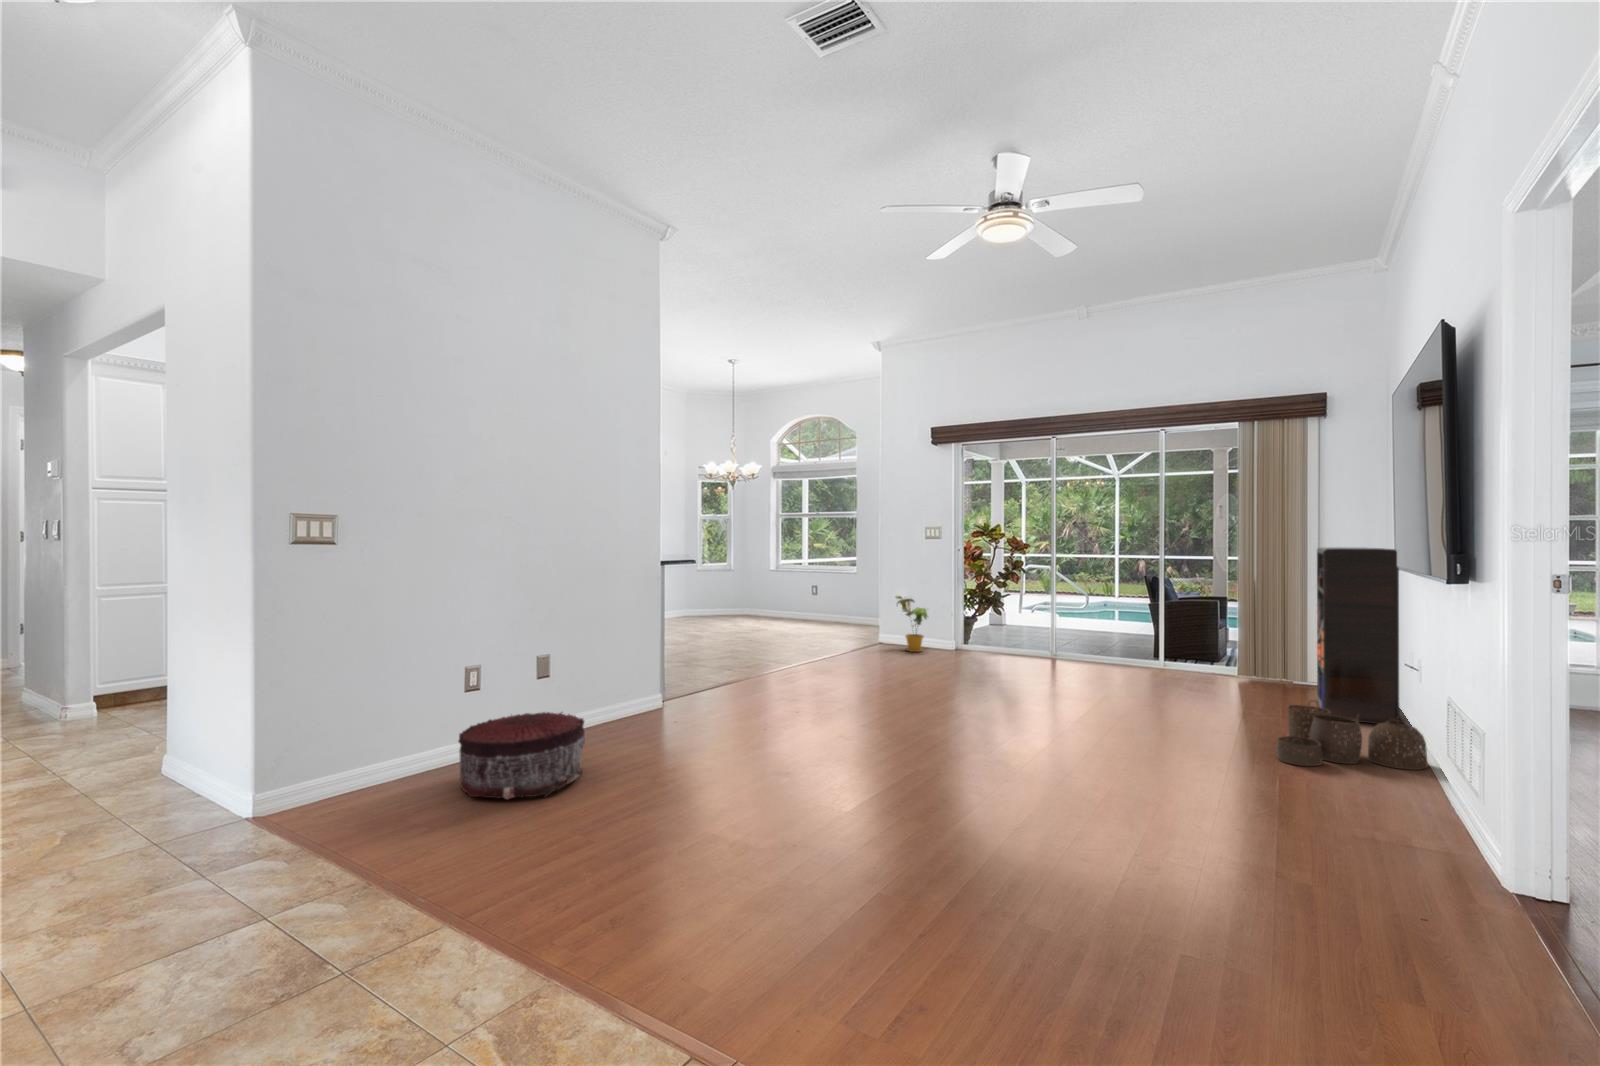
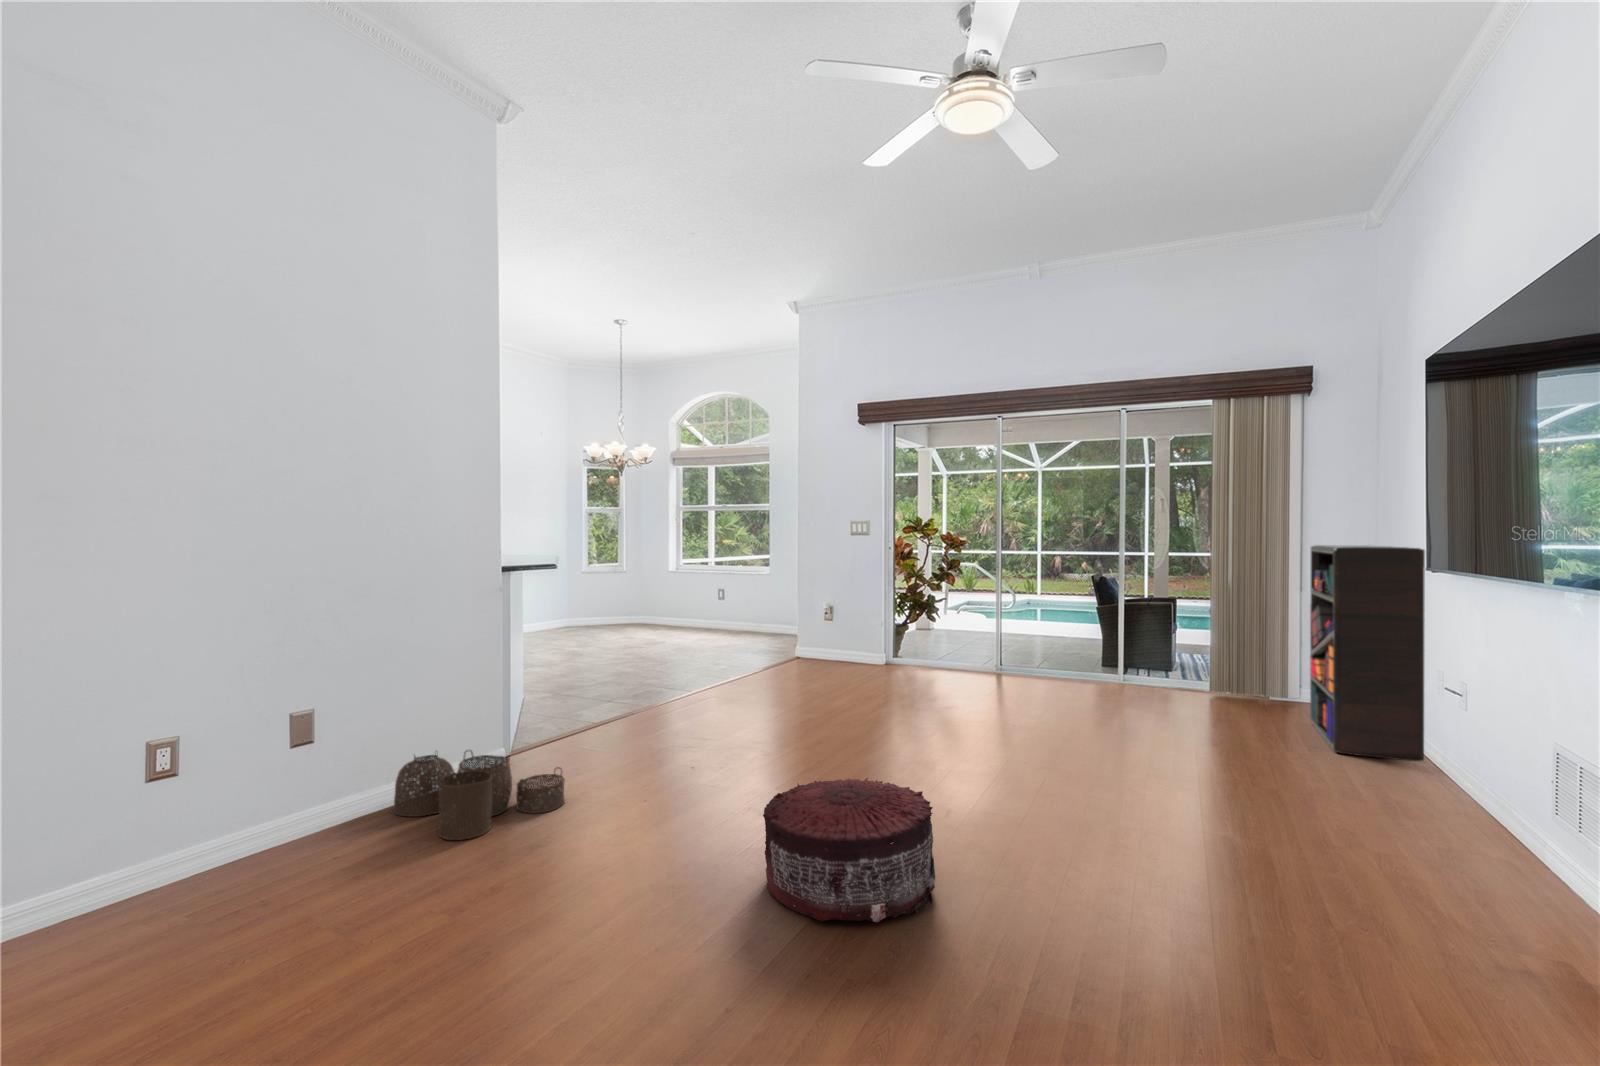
house plant: present [896,596,928,652] -> none [814,603,854,669]
woven basket: present [1277,704,1427,770] -> present [394,750,565,840]
pouf: present [458,712,585,800] -> present [763,778,935,922]

